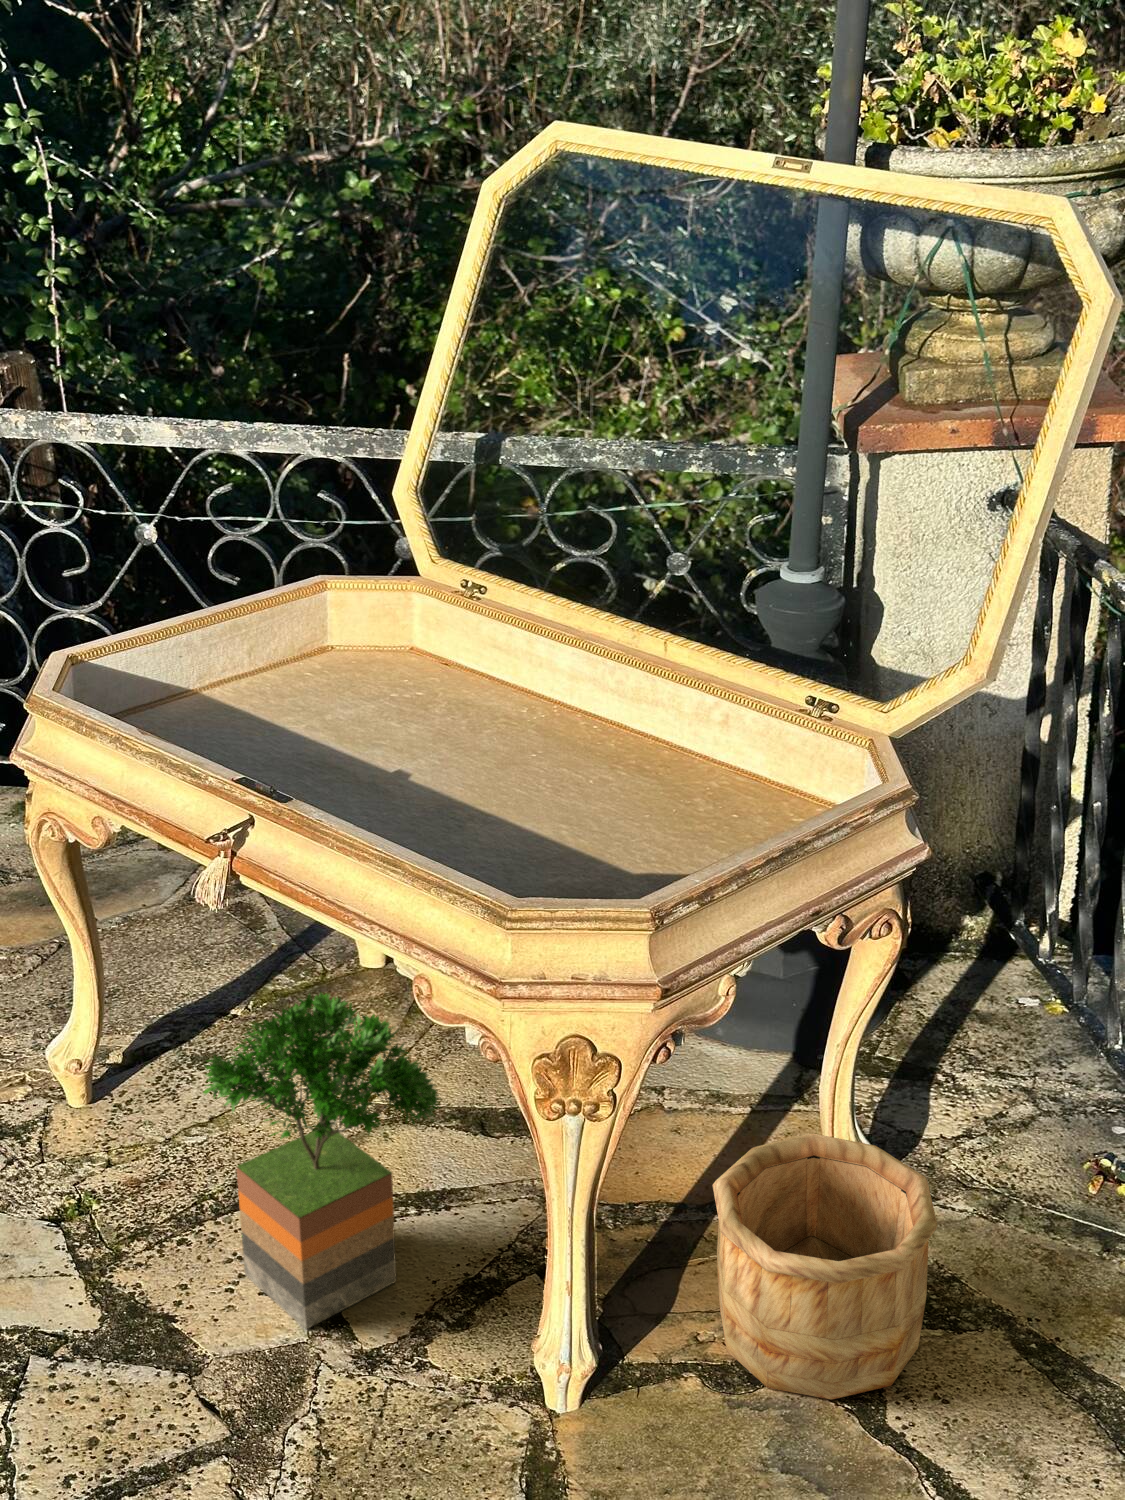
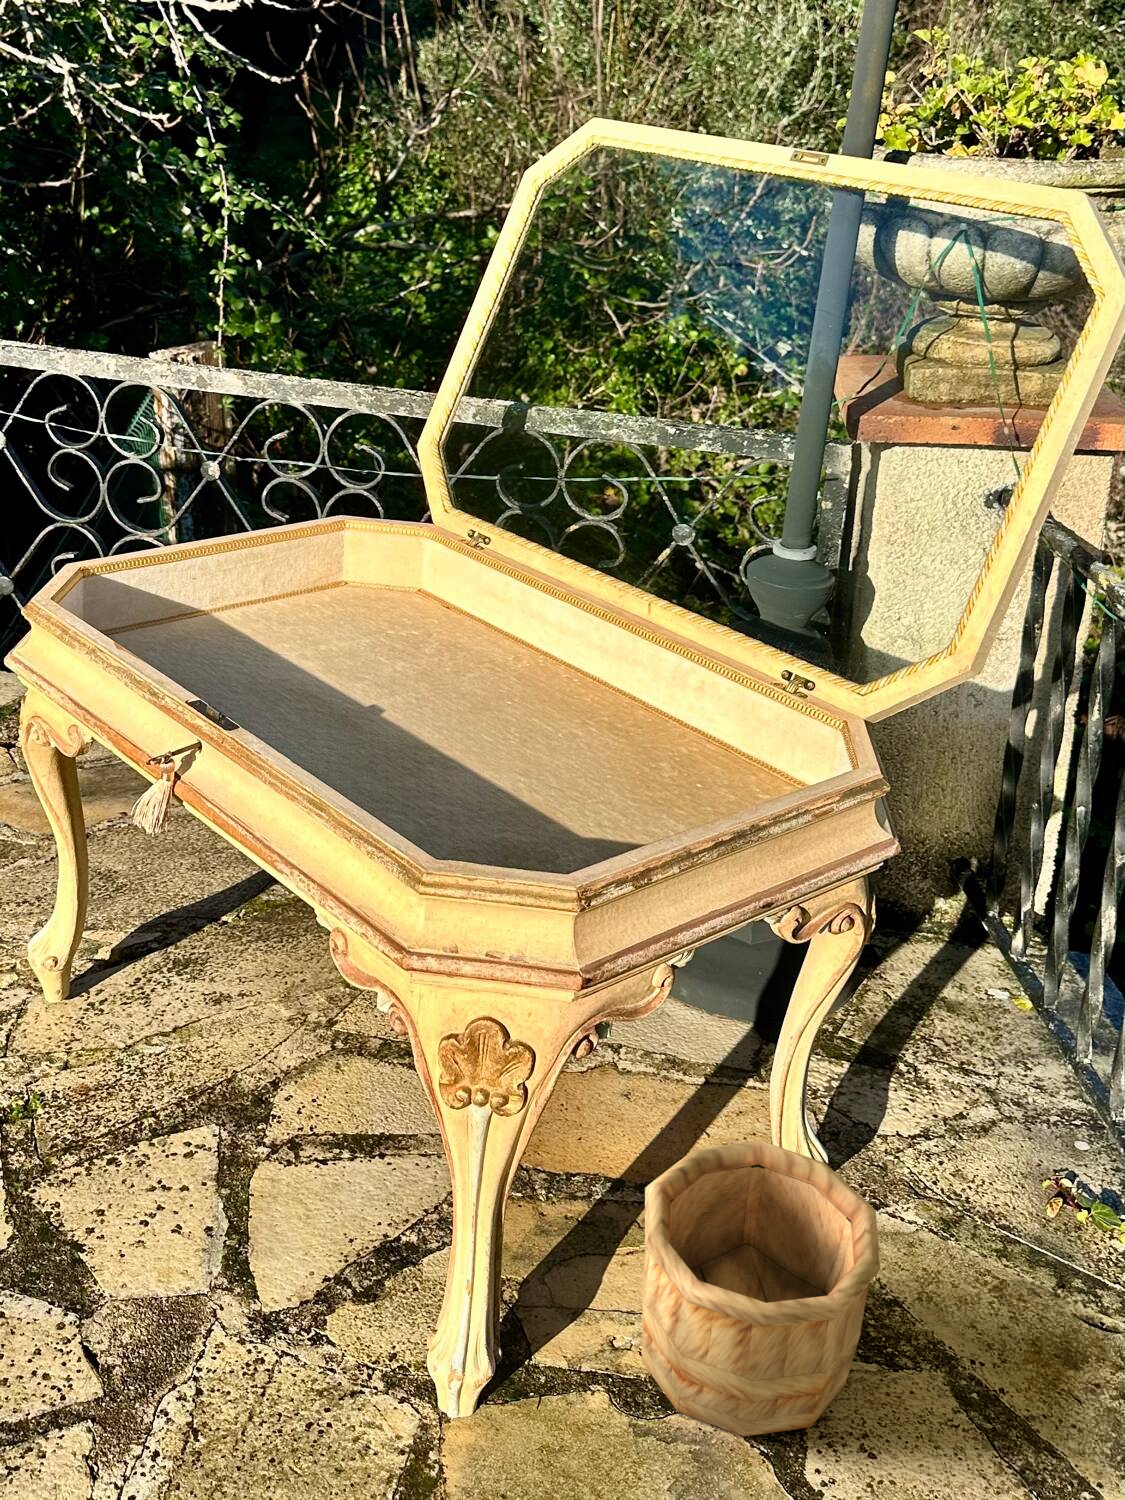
potted tree: present [204,992,440,1329] -> none [119,932,371,1280]

